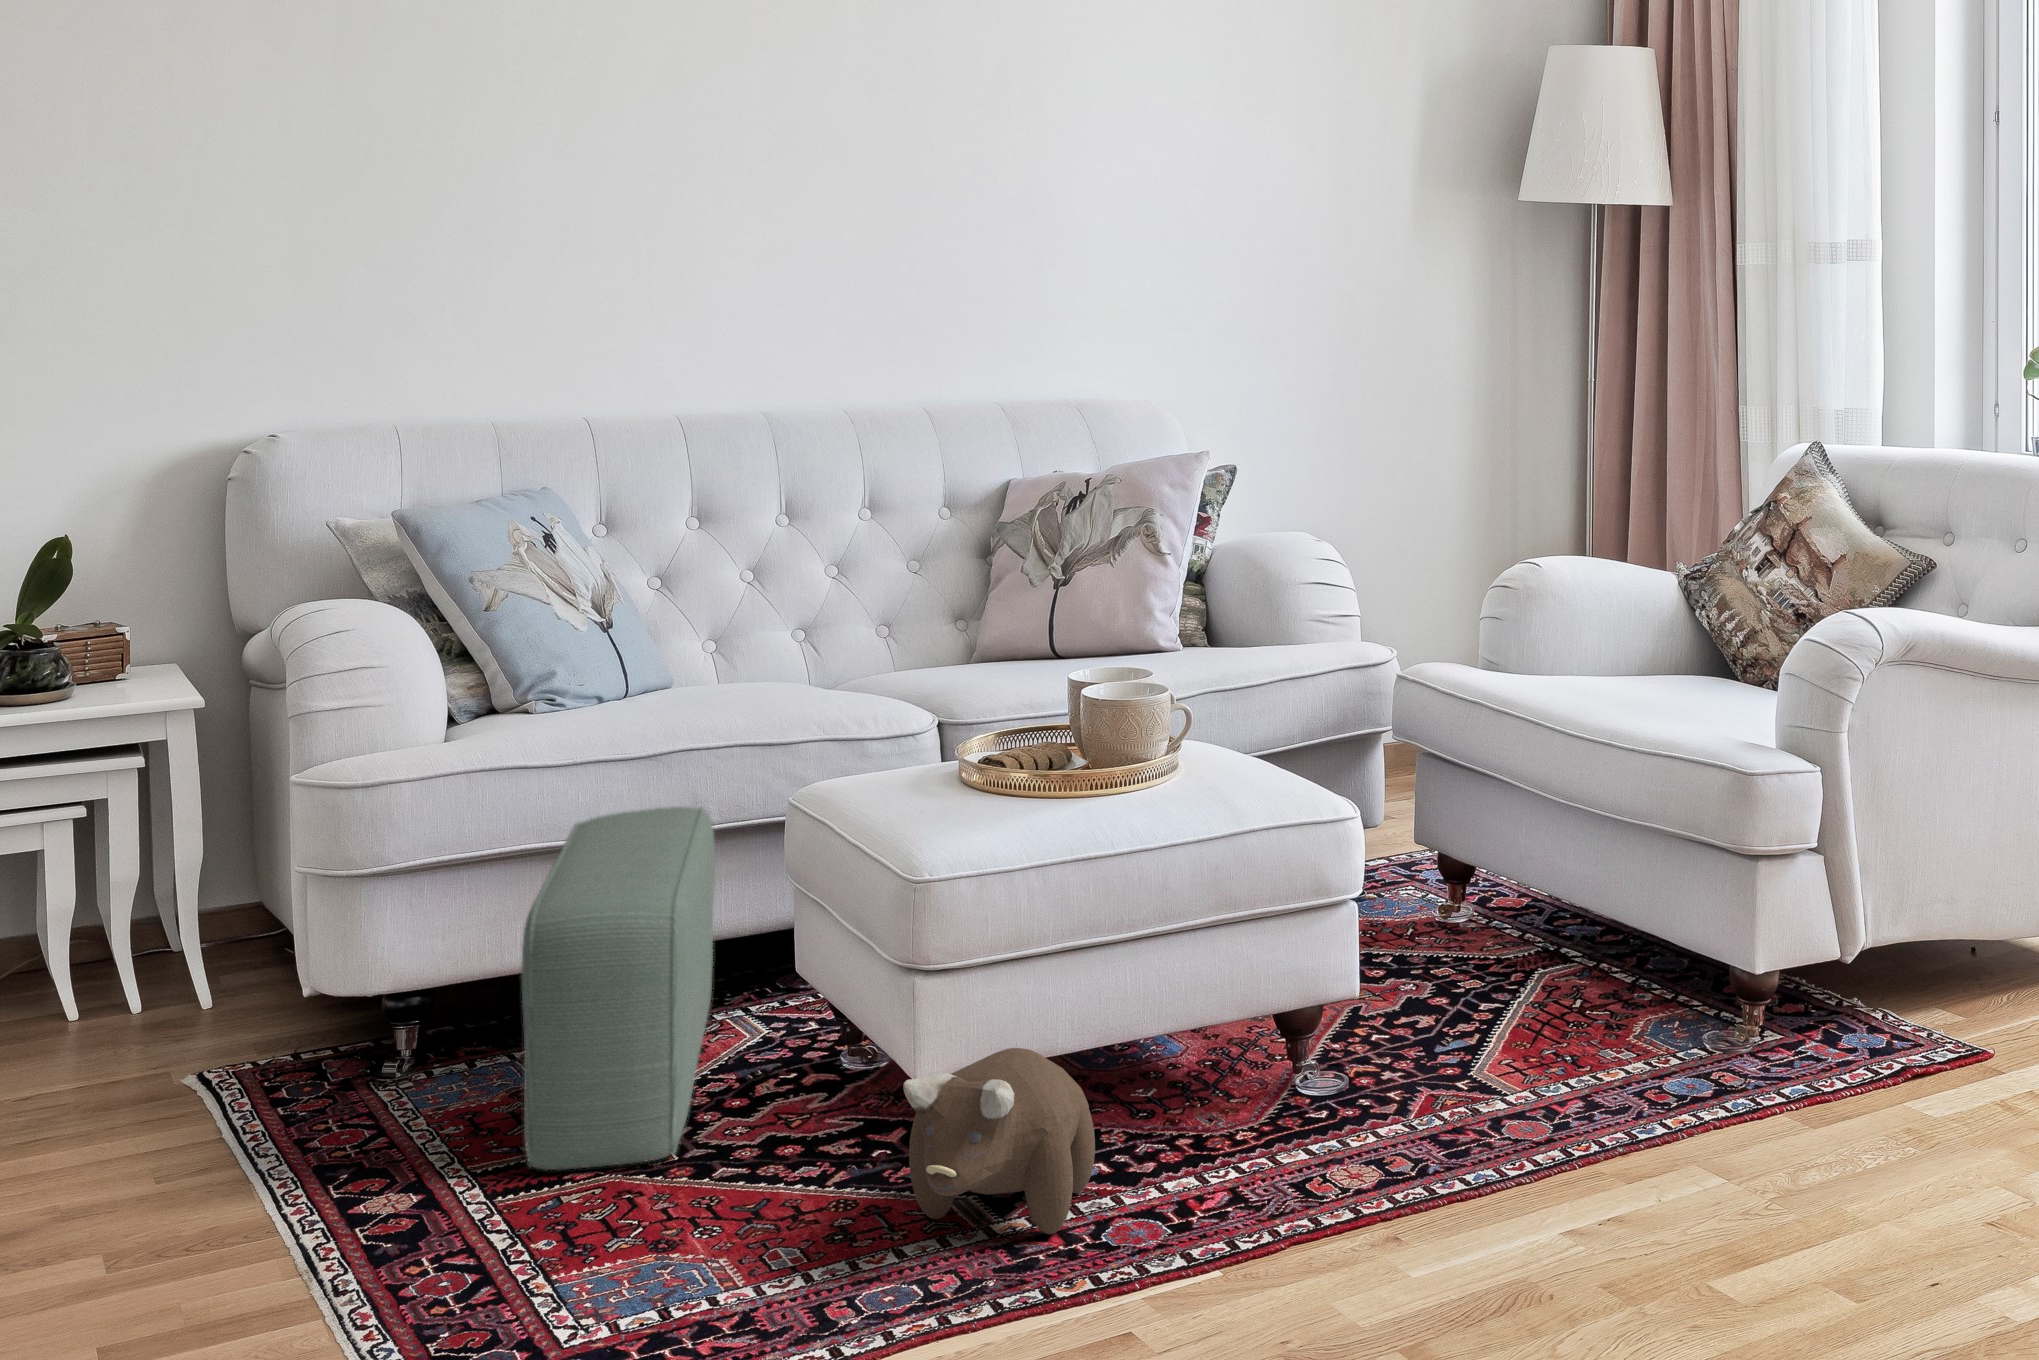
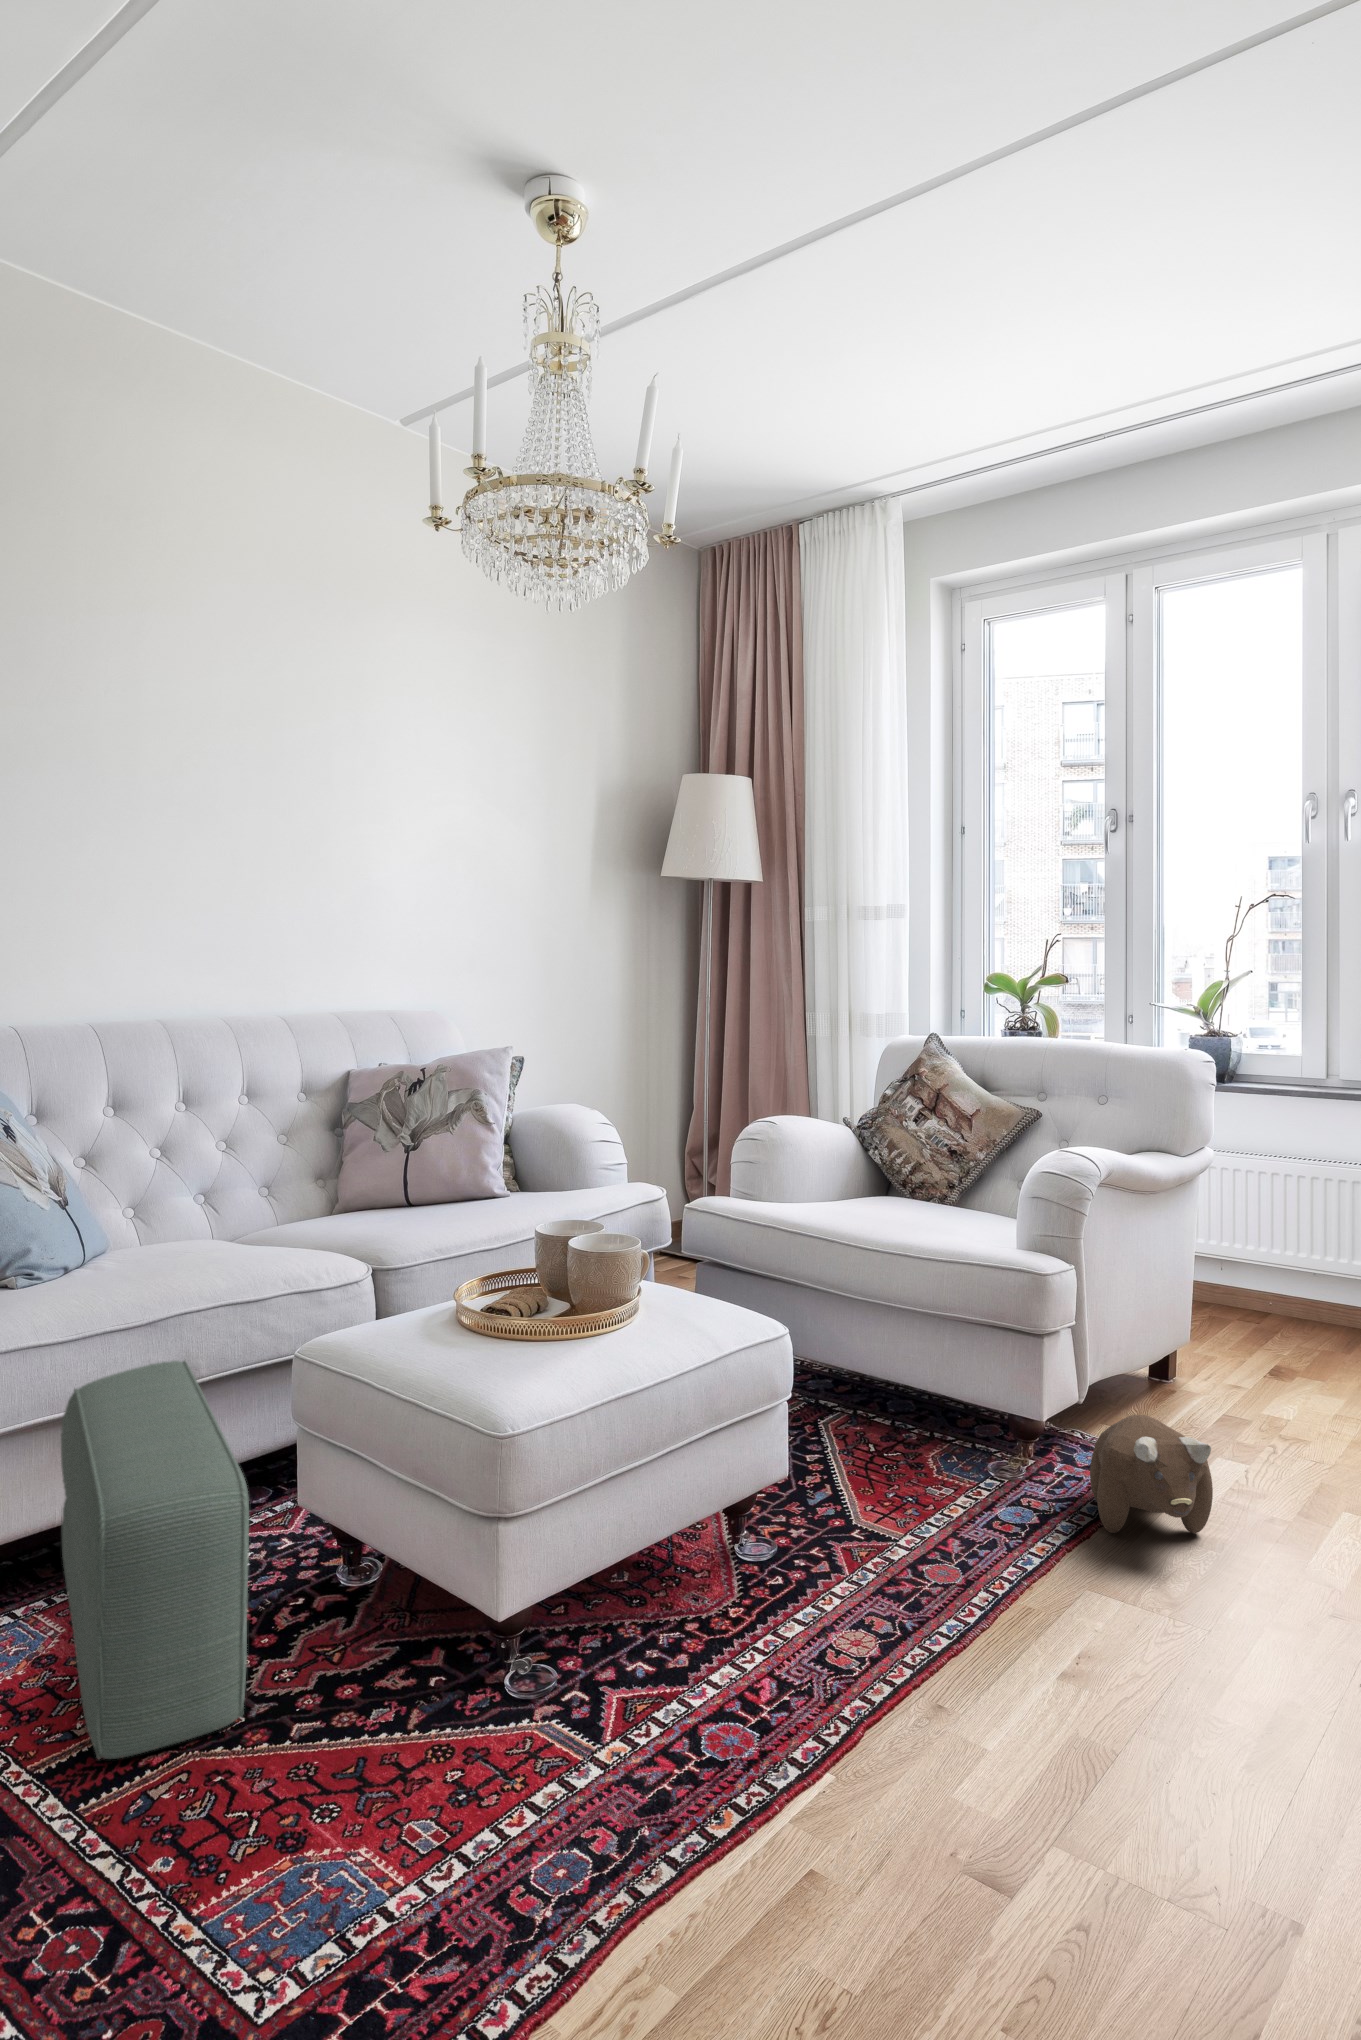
plush toy: present [903,1048,1095,1234] -> present [1090,1415,1213,1533]

